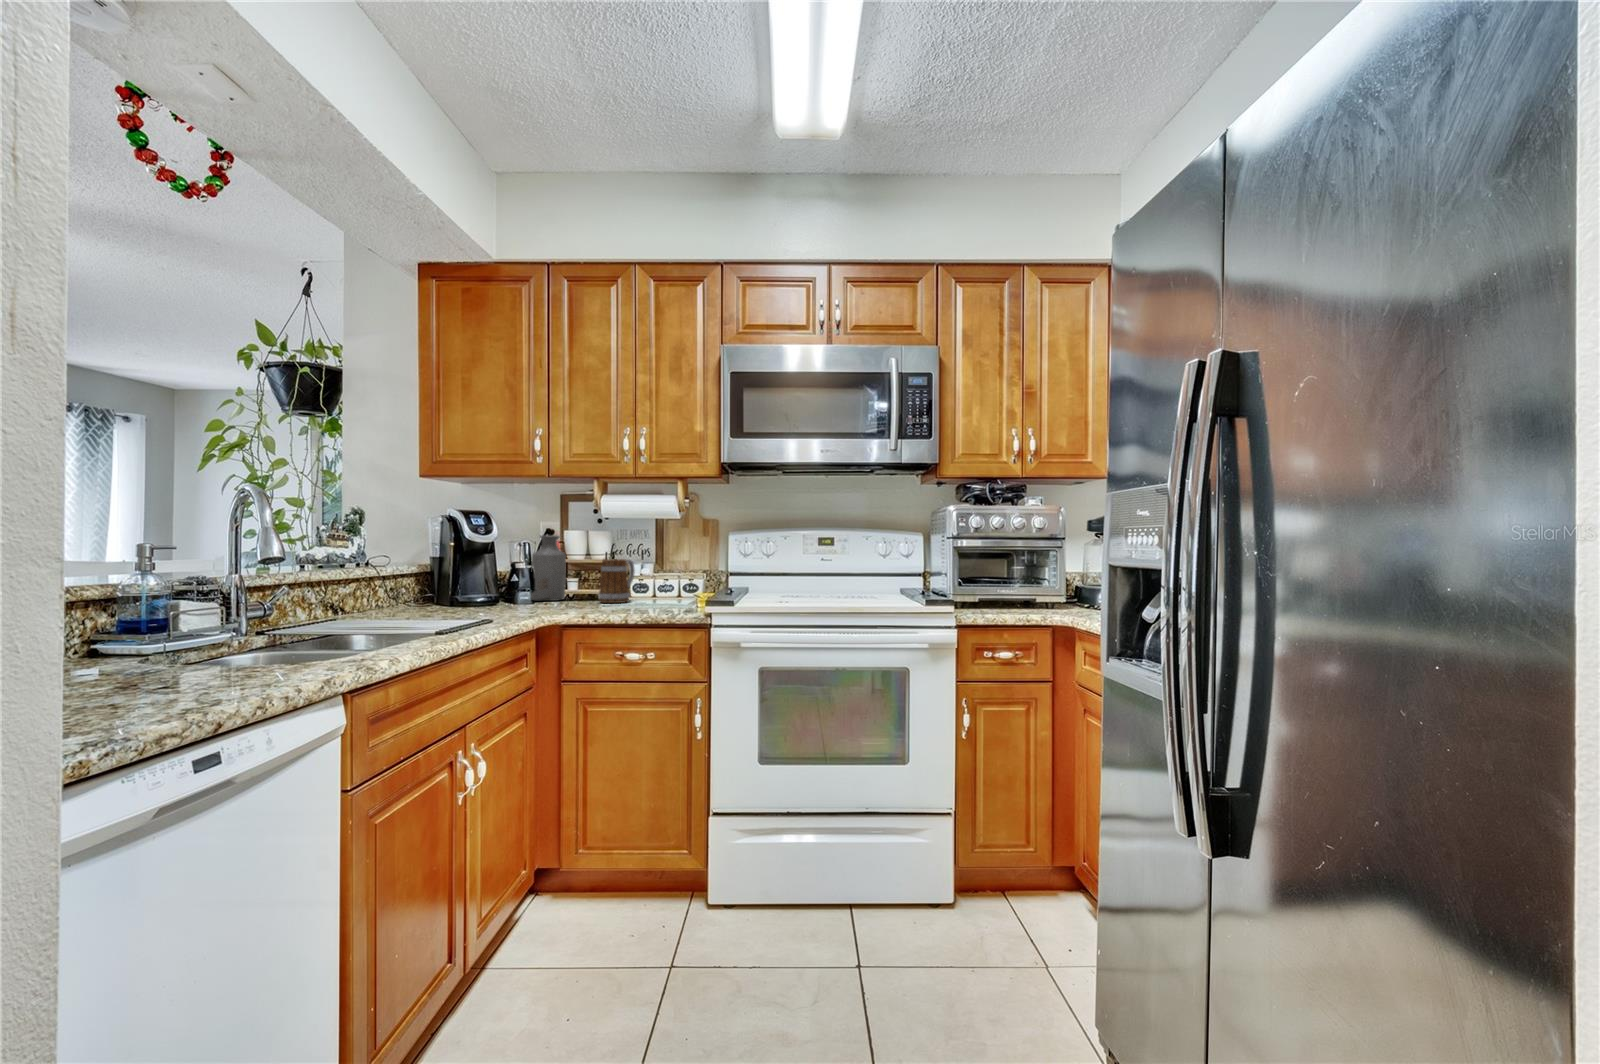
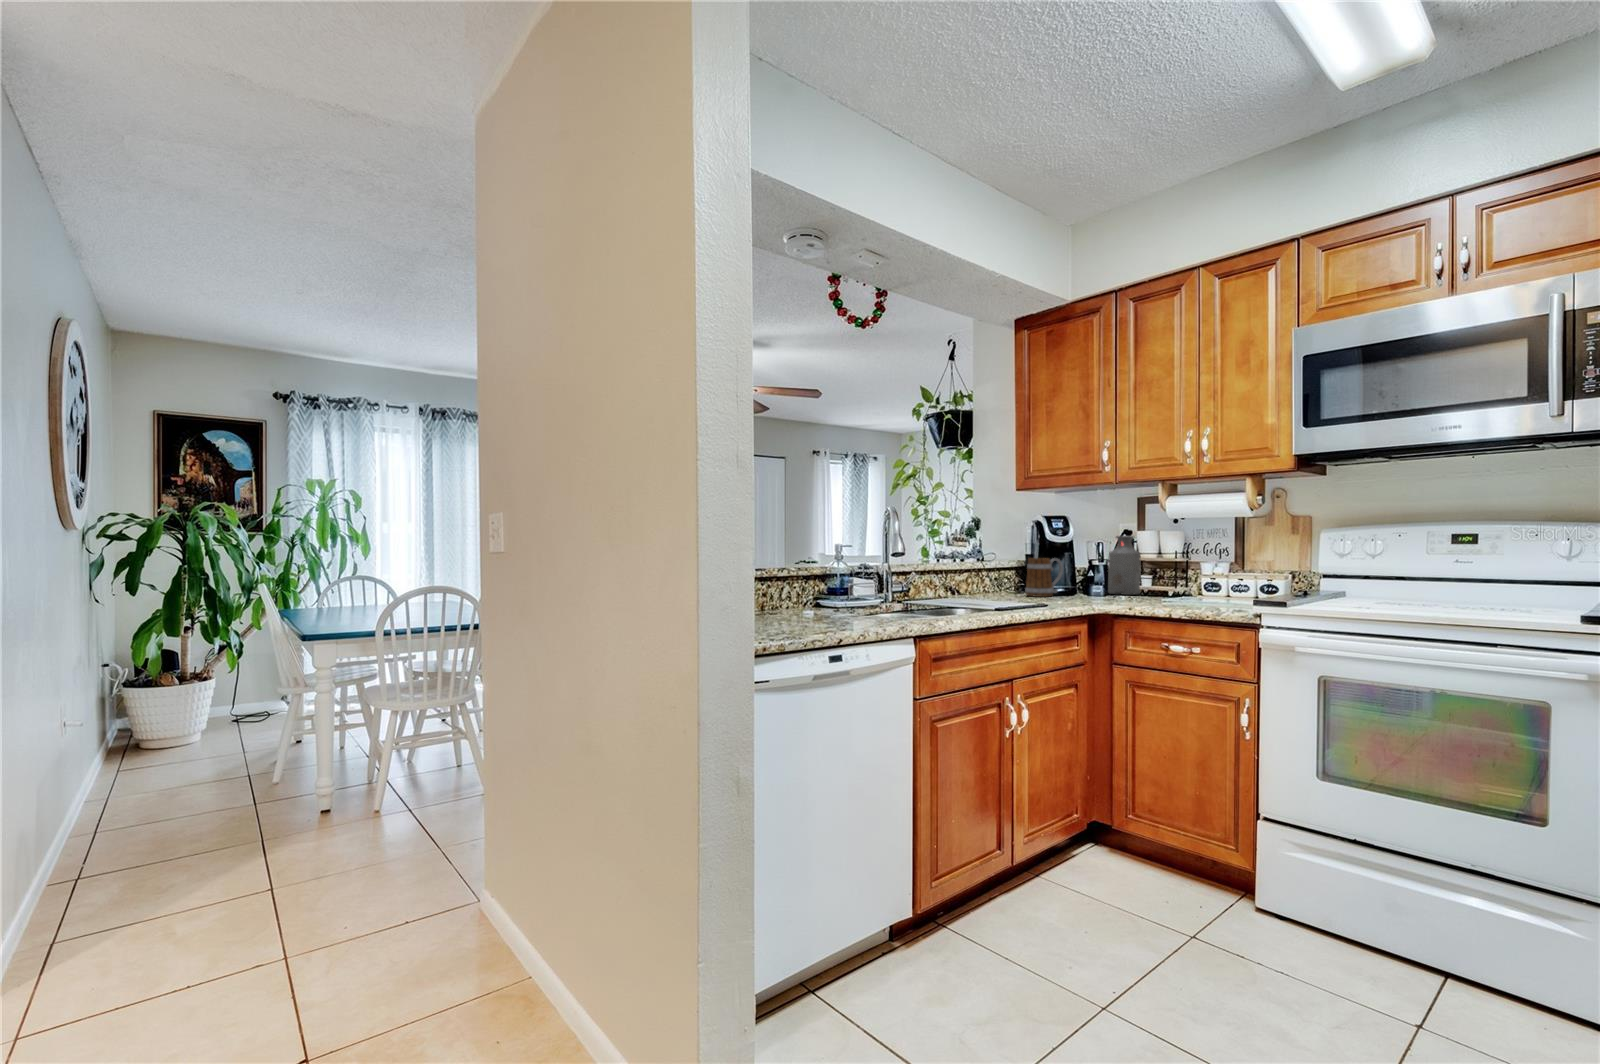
mug: present [599,559,635,603] -> present [1025,558,1063,597]

